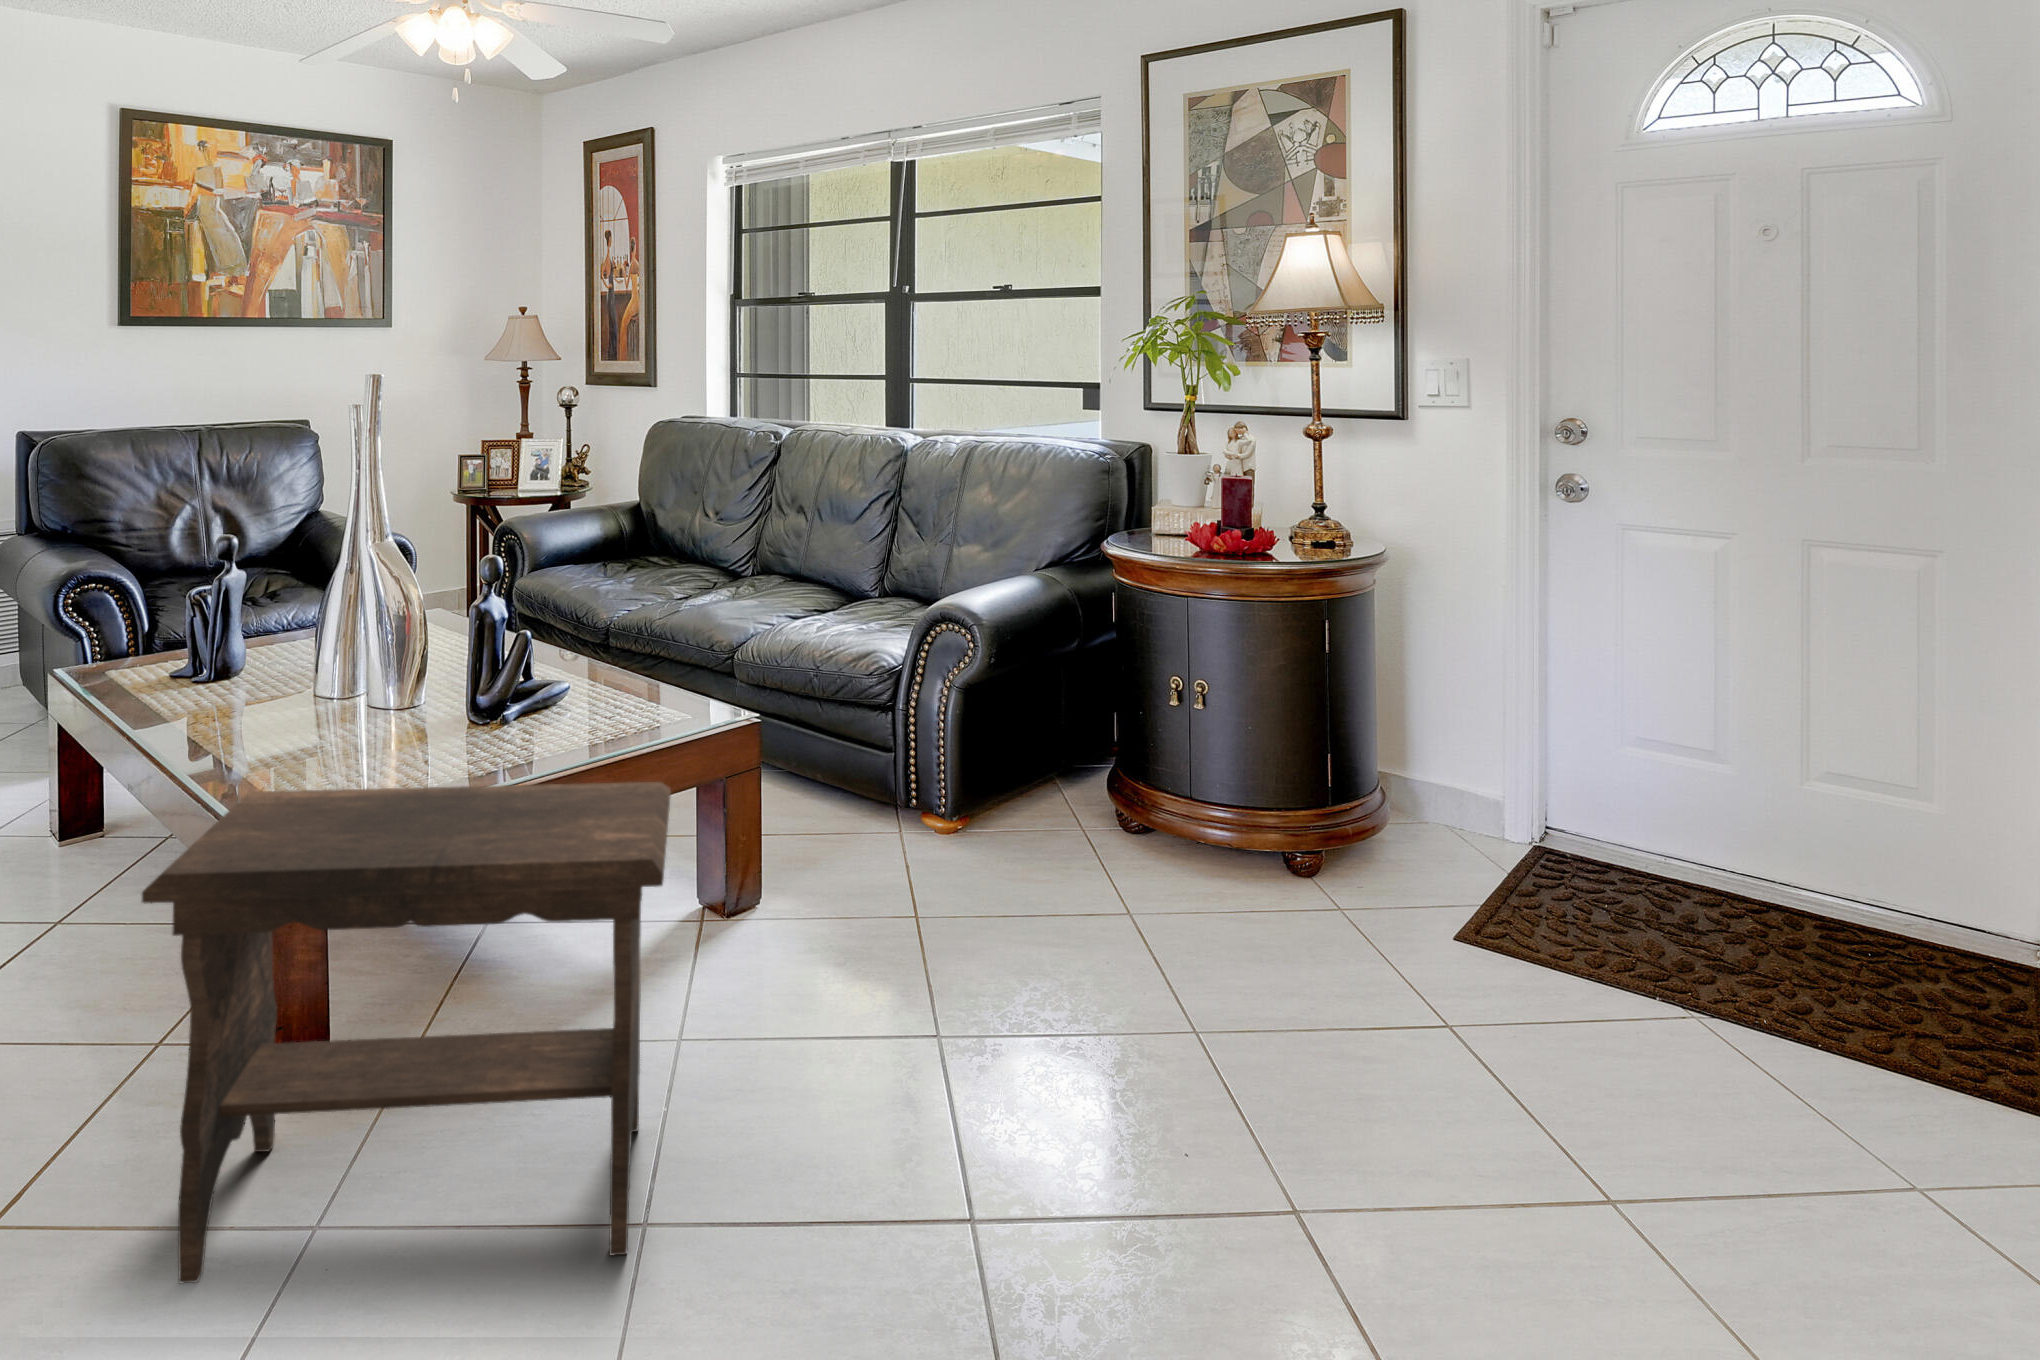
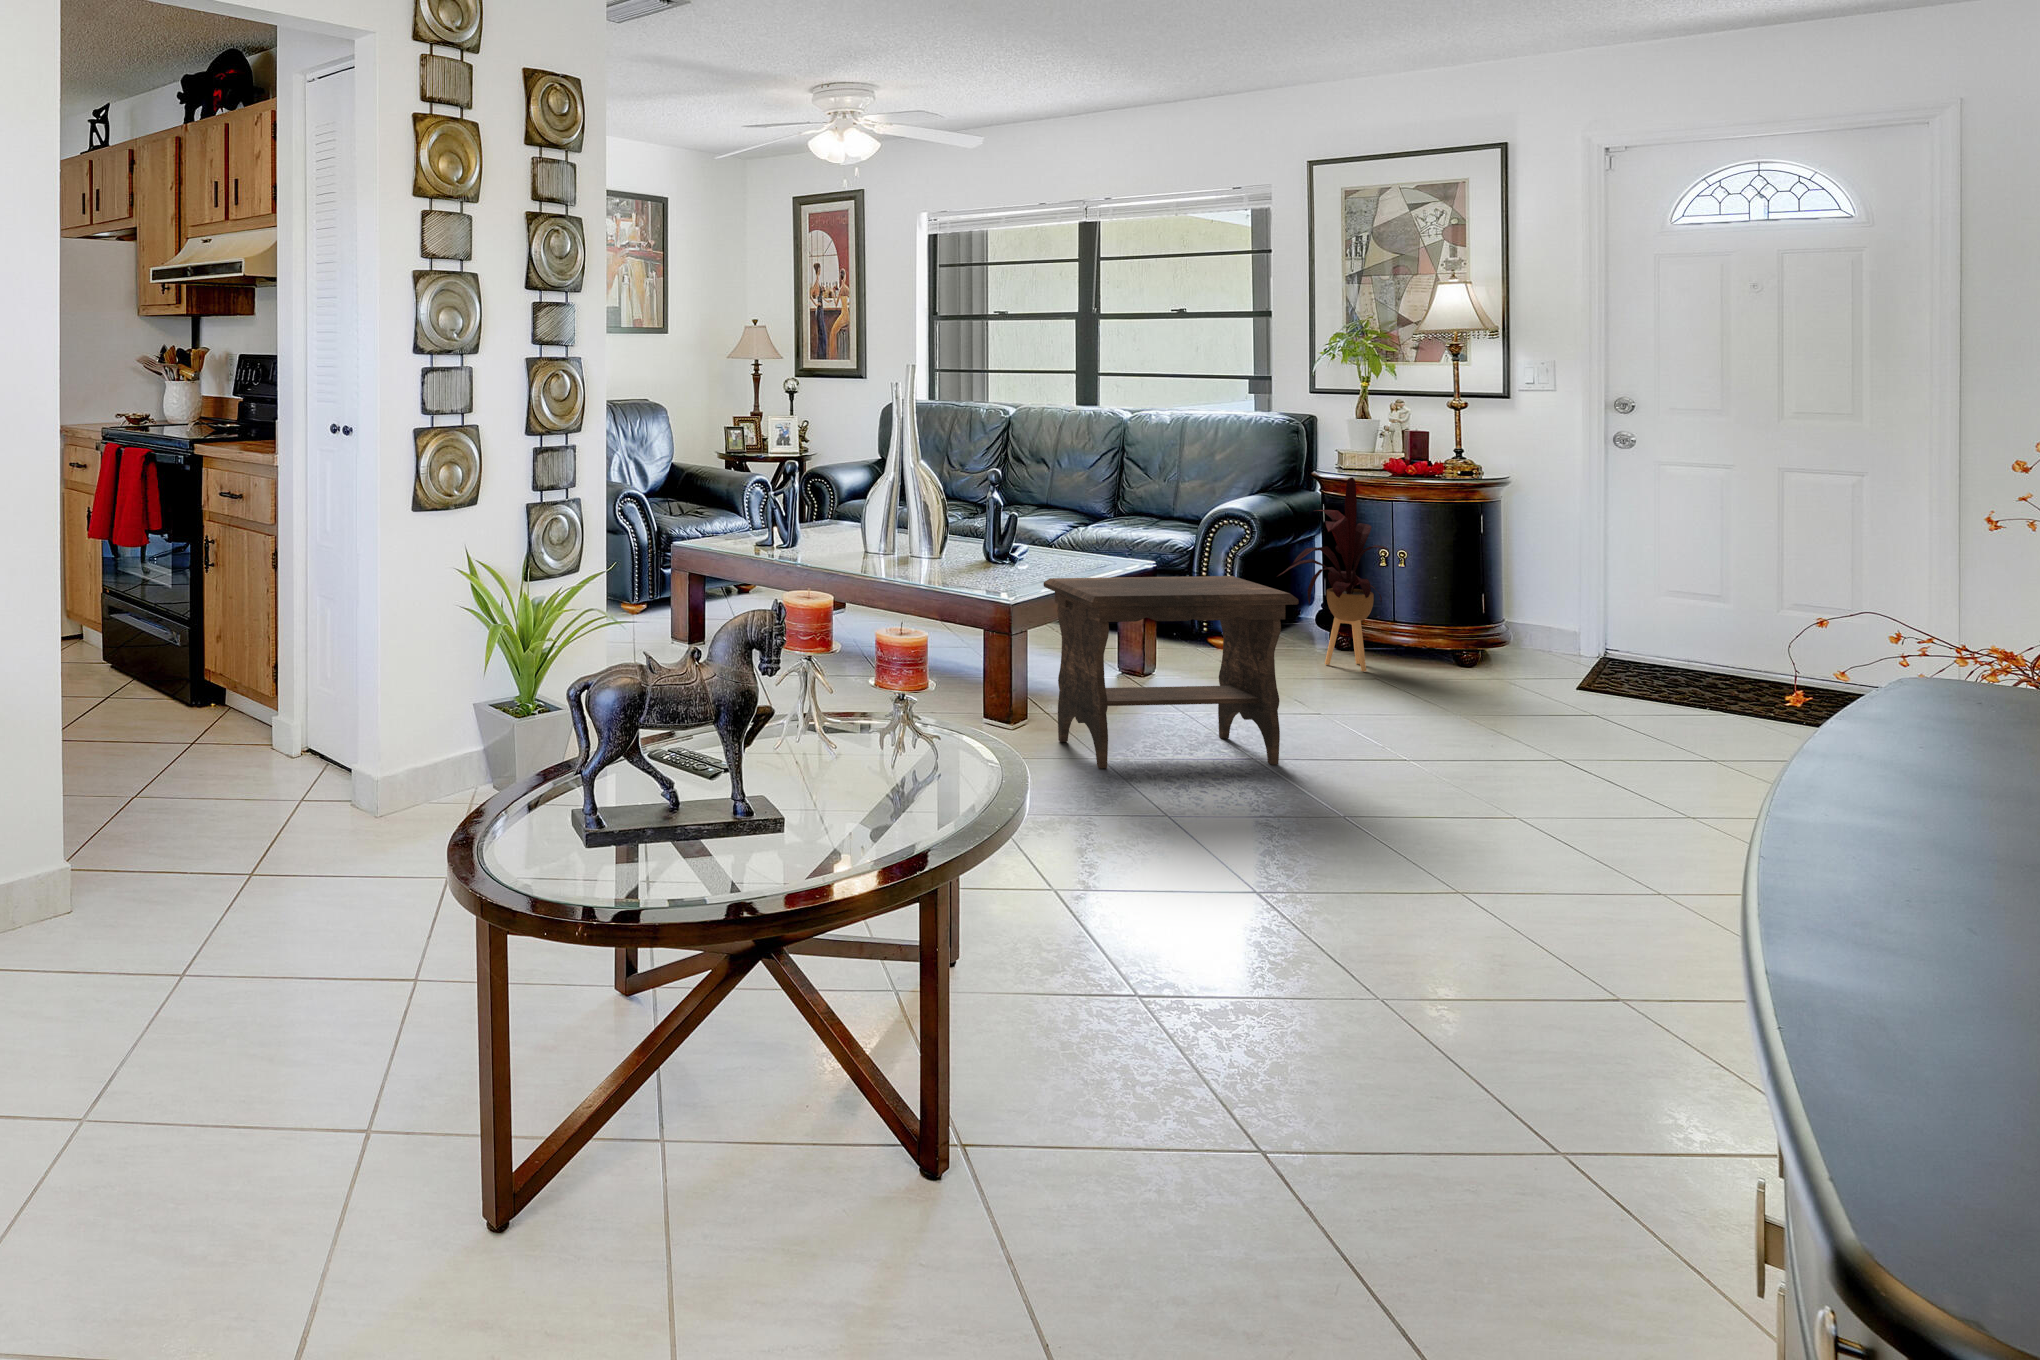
house plant: none [996,552,1161,890] -> present [1277,477,1389,671]

